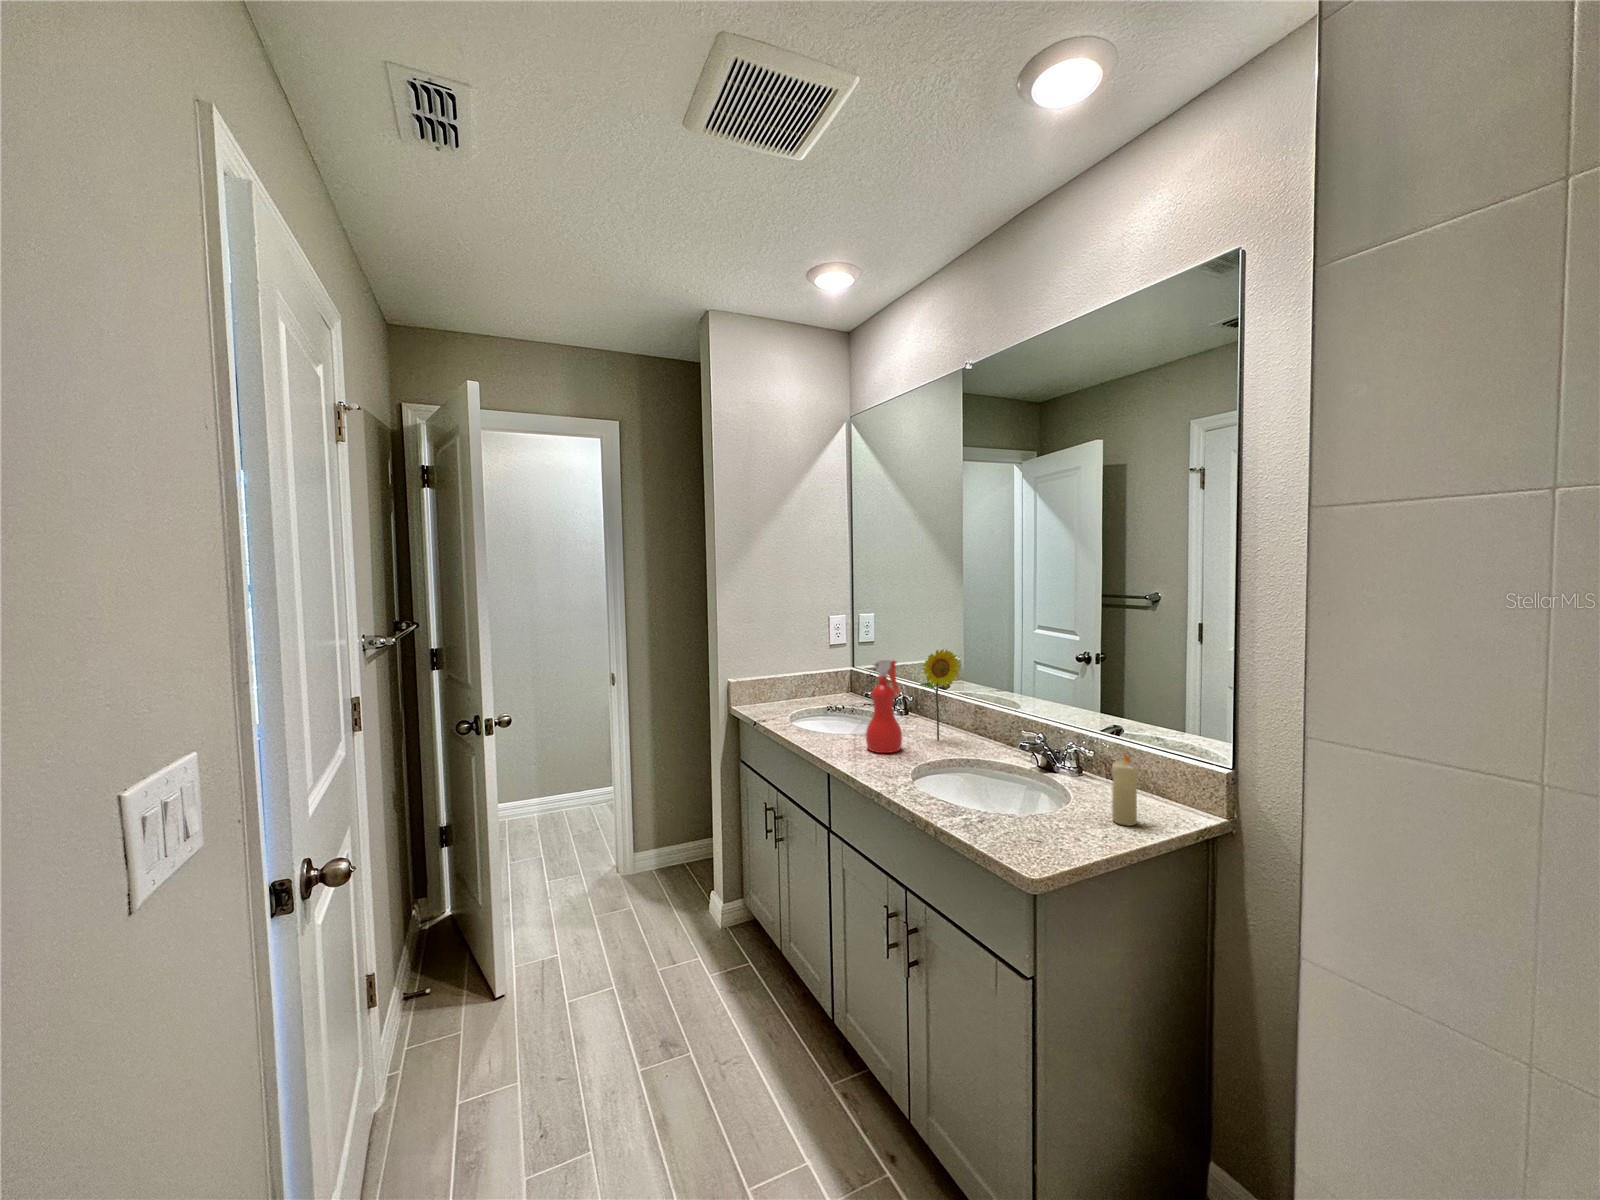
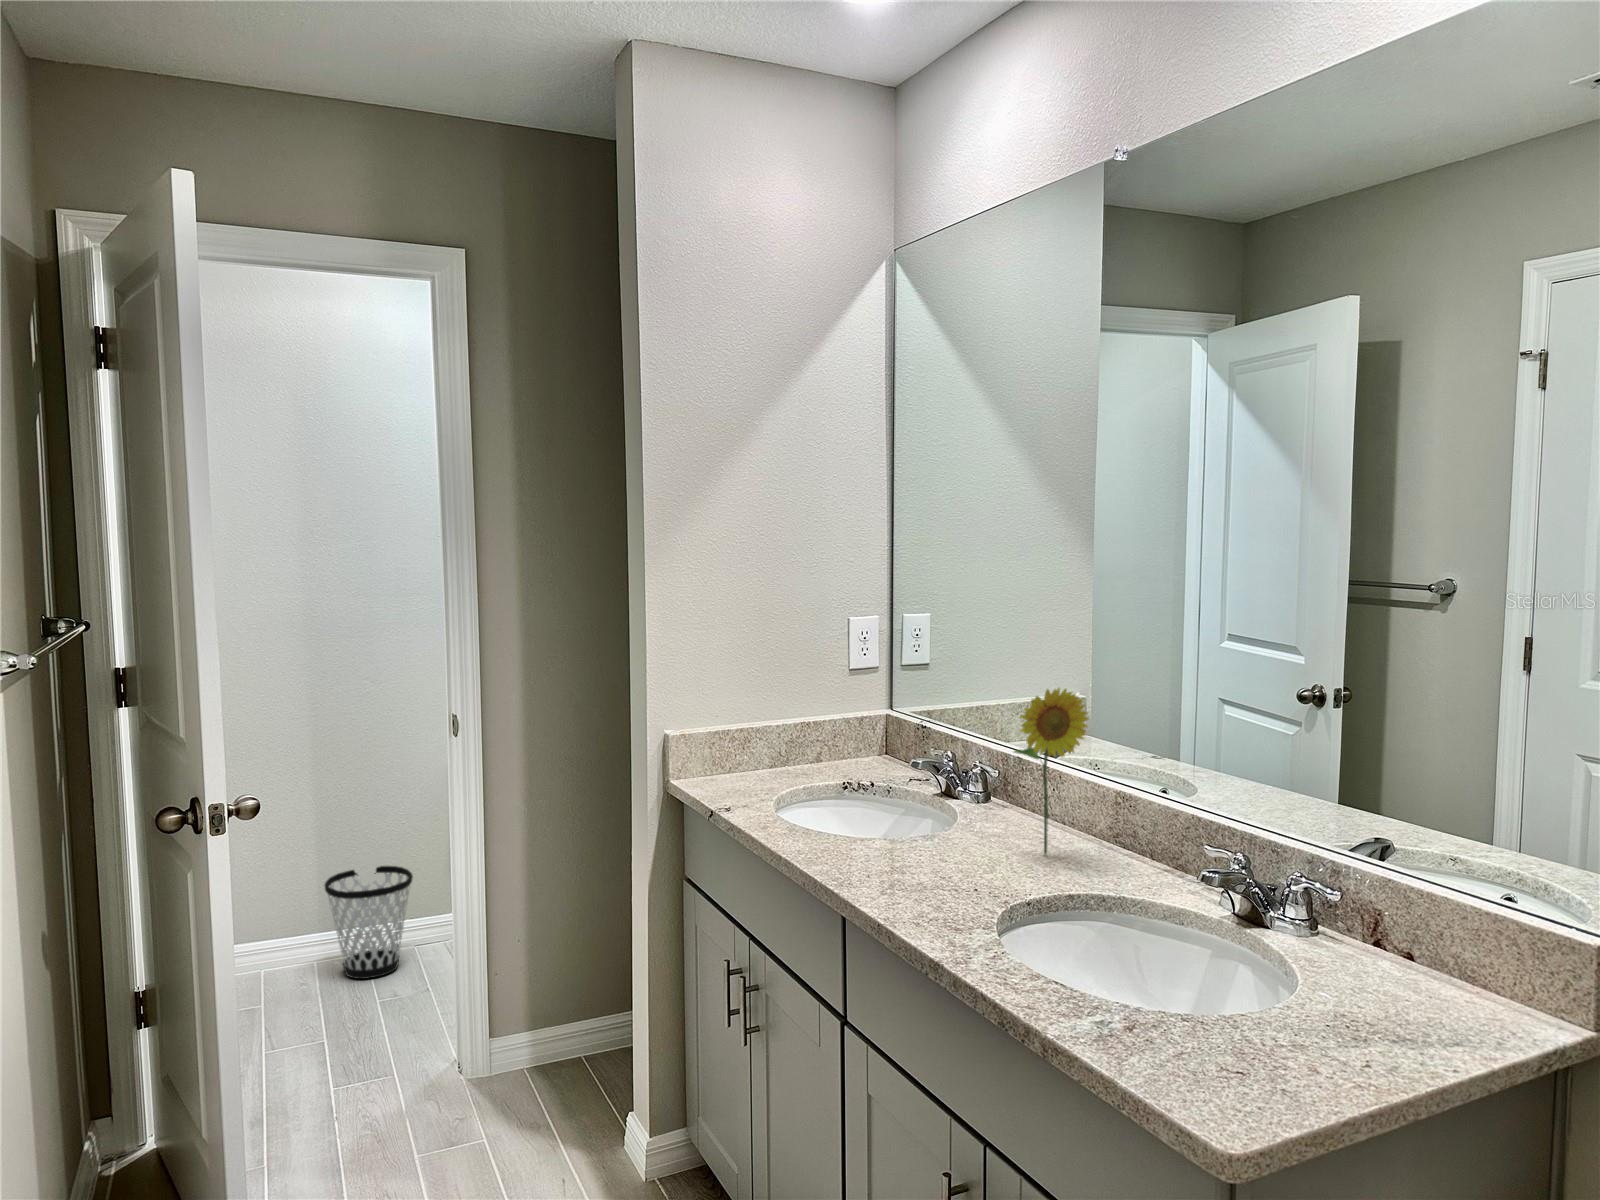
spray bottle: present [866,660,902,753] -> none [913,707,980,880]
candle: present [1111,753,1138,826] -> none [1380,903,1430,1042]
wastebasket: none [540,762,589,825] -> present [325,866,413,979]

